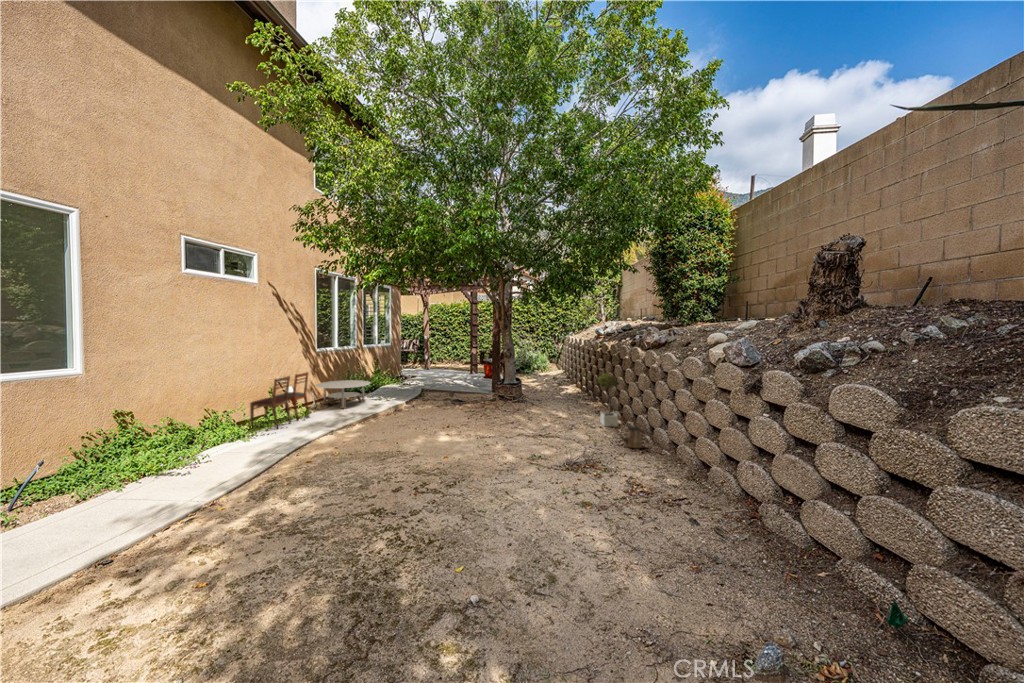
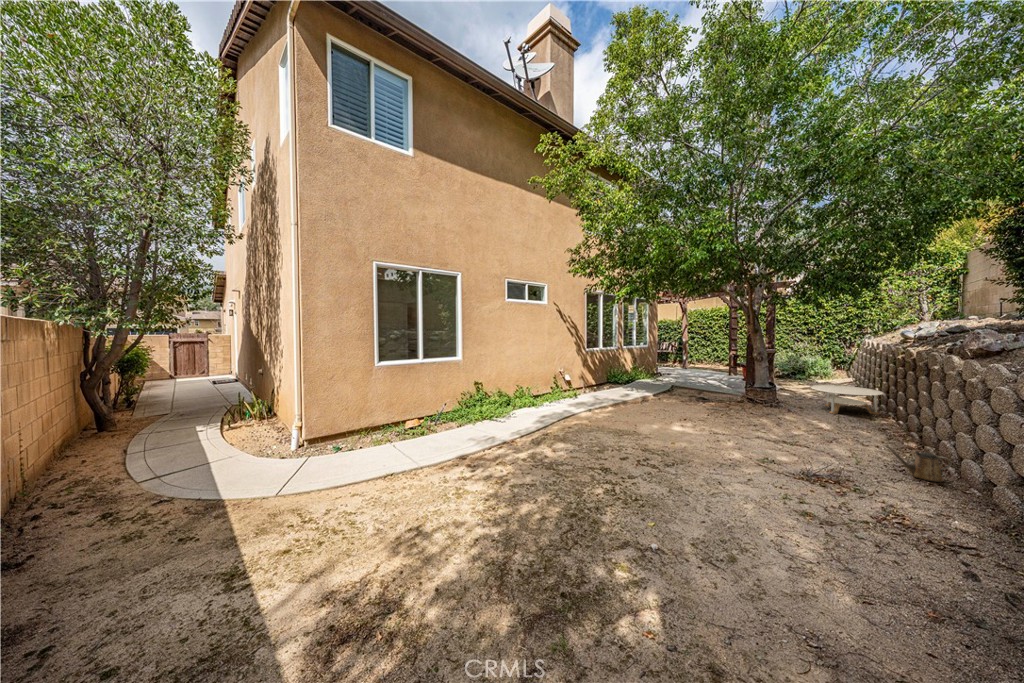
chair: present [250,372,309,429] -> none [540,365,578,404]
potted tree: present [598,373,619,427] -> none [879,383,919,452]
round table: present [316,380,370,409] -> present [811,385,883,414]

